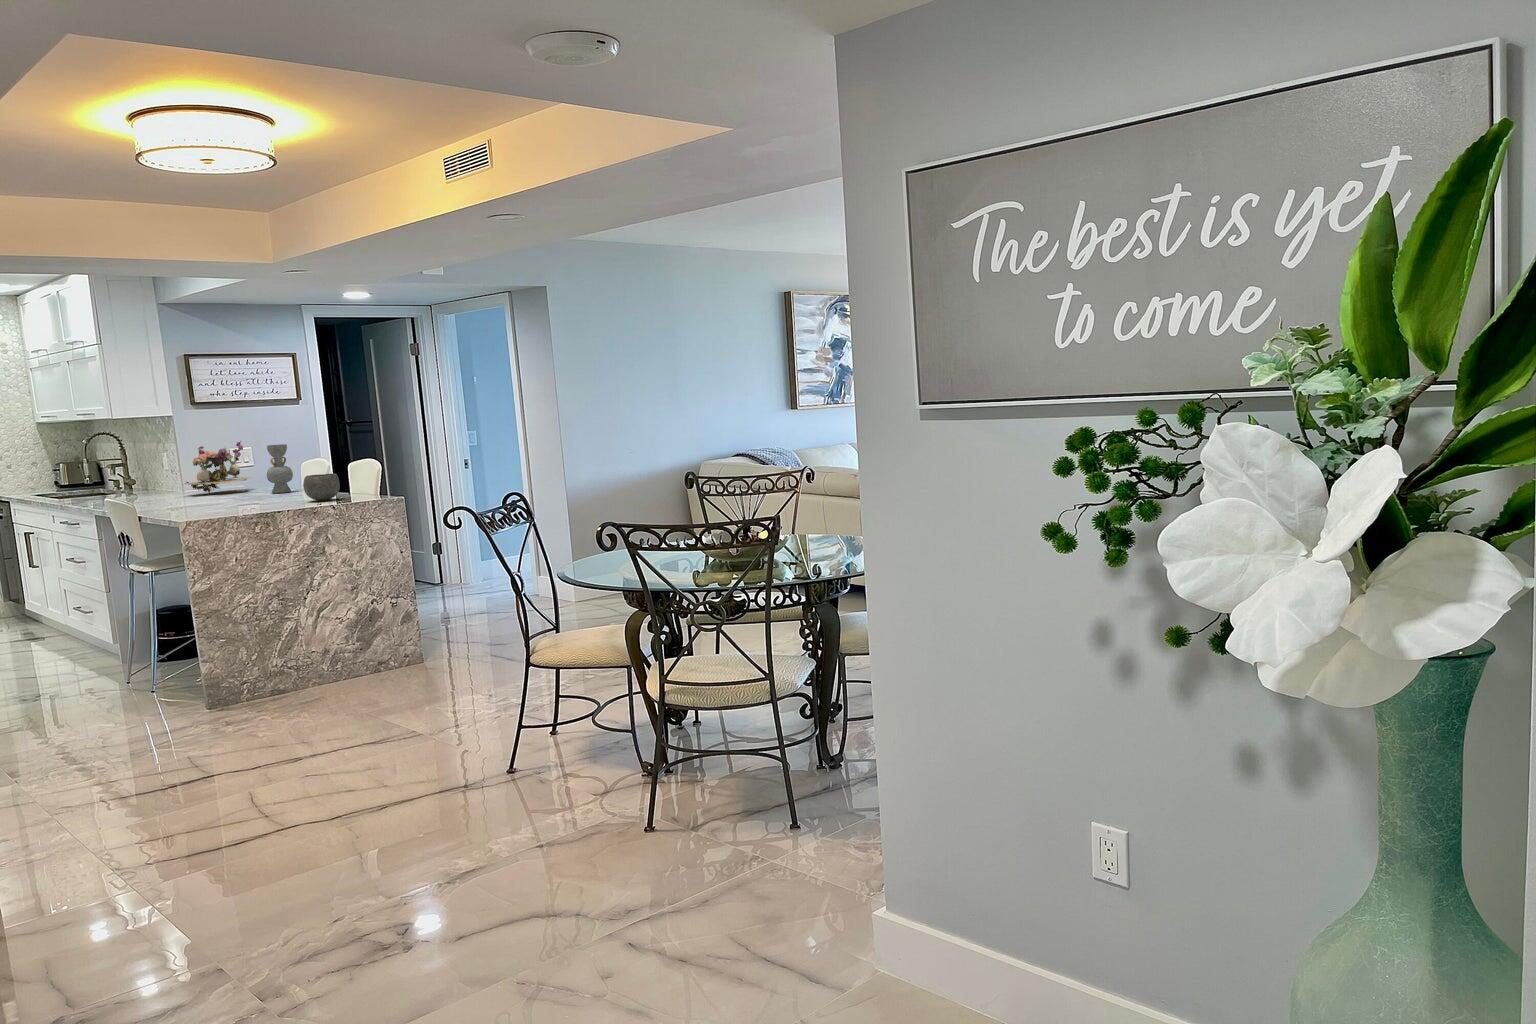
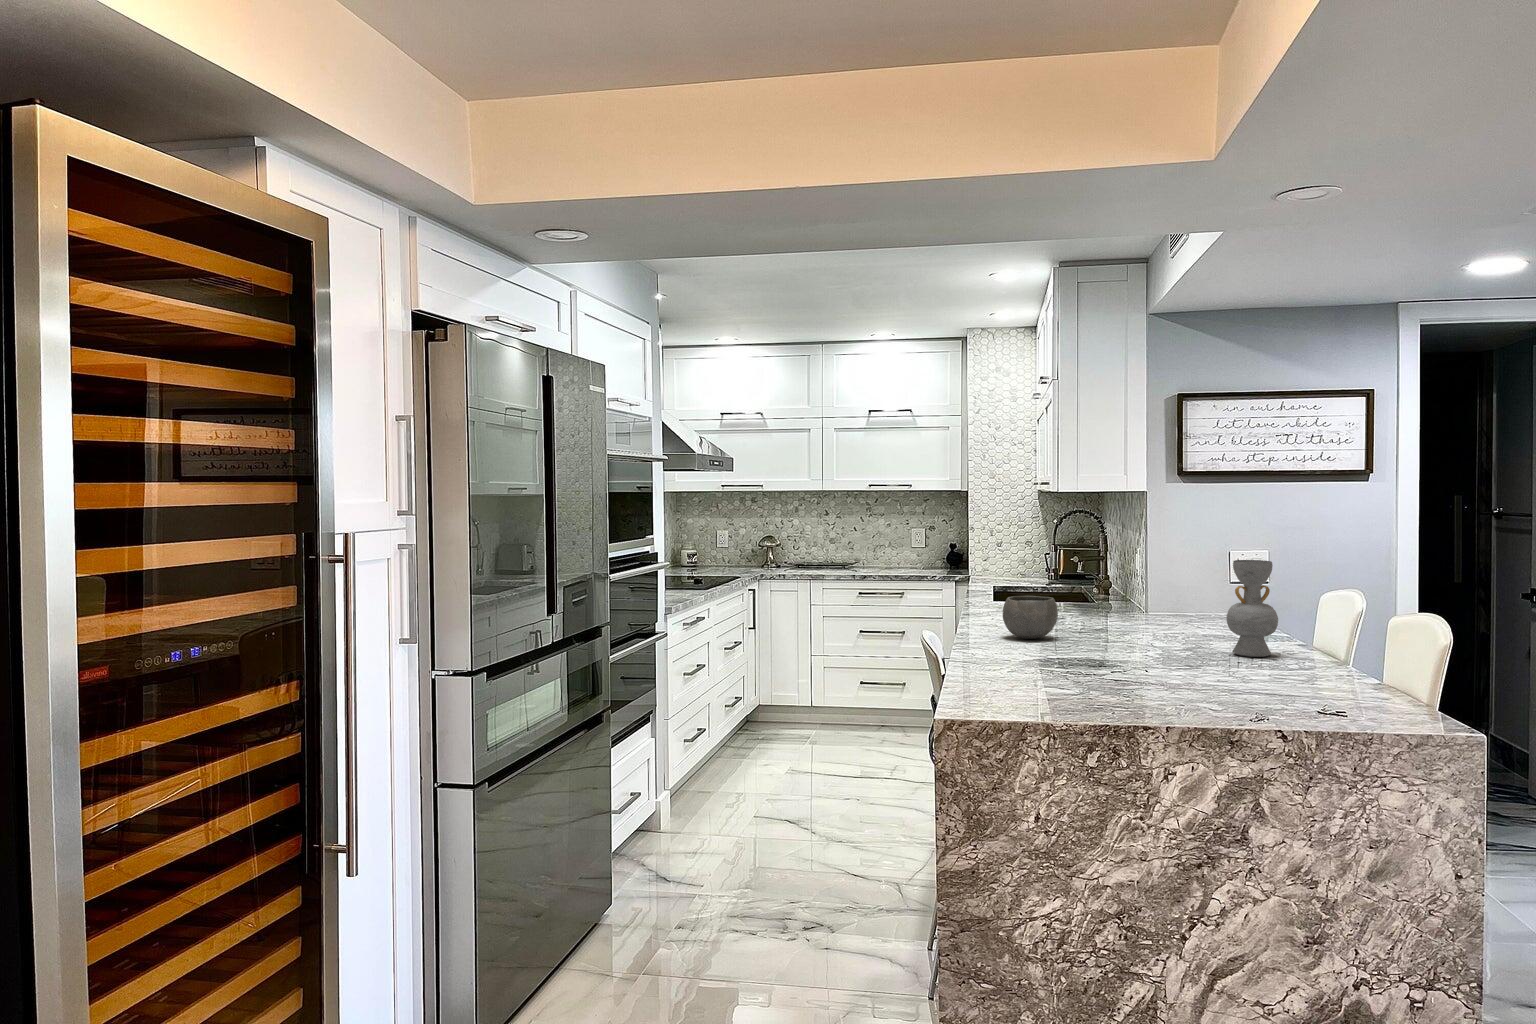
flower arrangement: present [183,441,252,493] -> none [1108,542,1231,630]
ceramic bowl: present [303,474,340,501] -> present [1003,596,1058,639]

